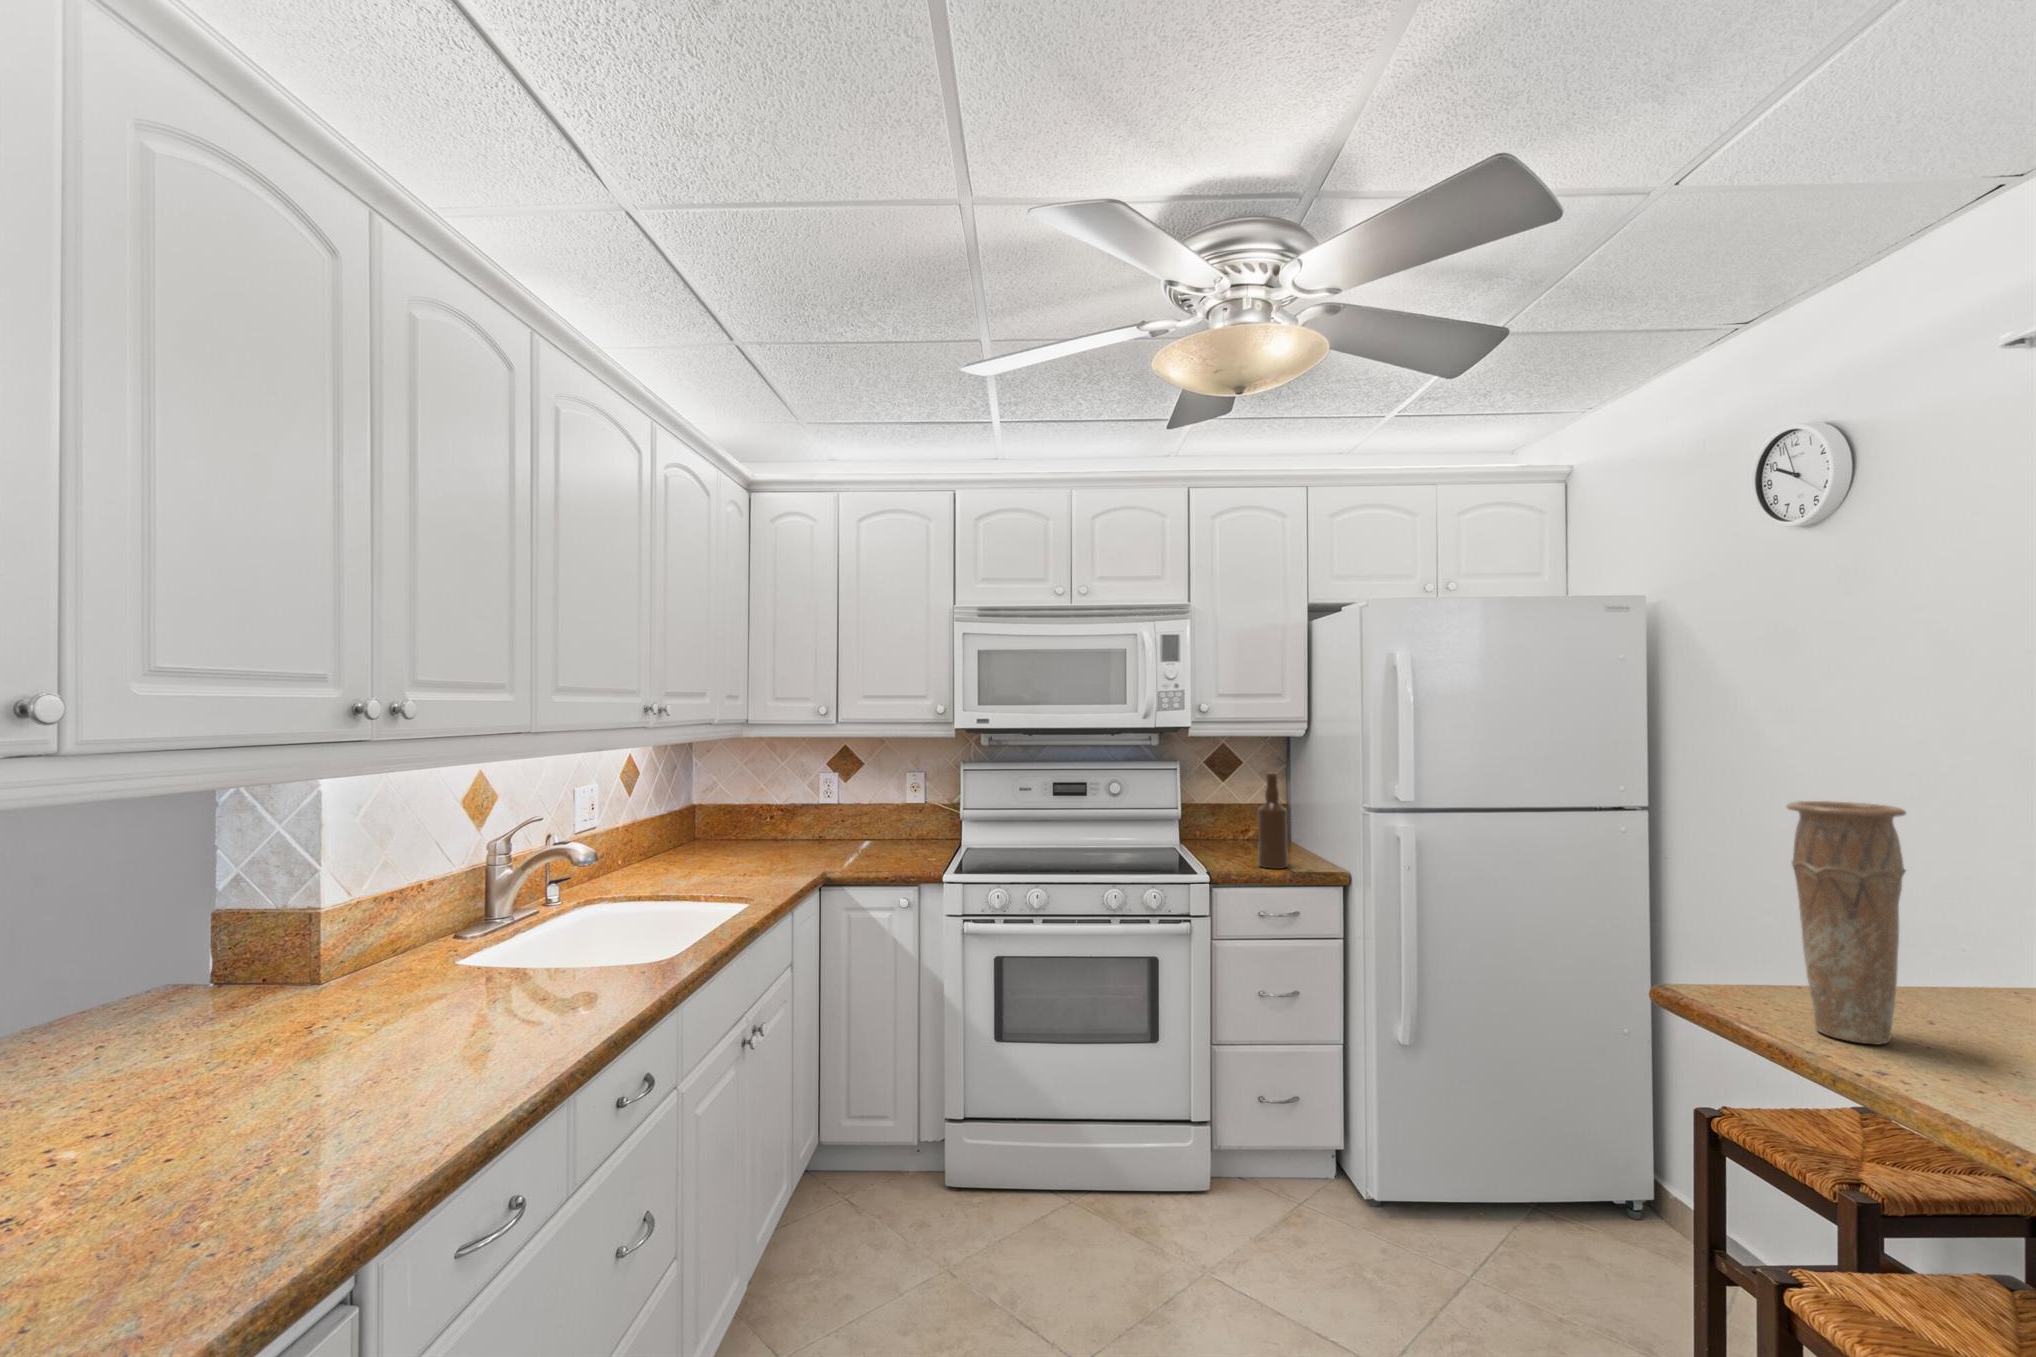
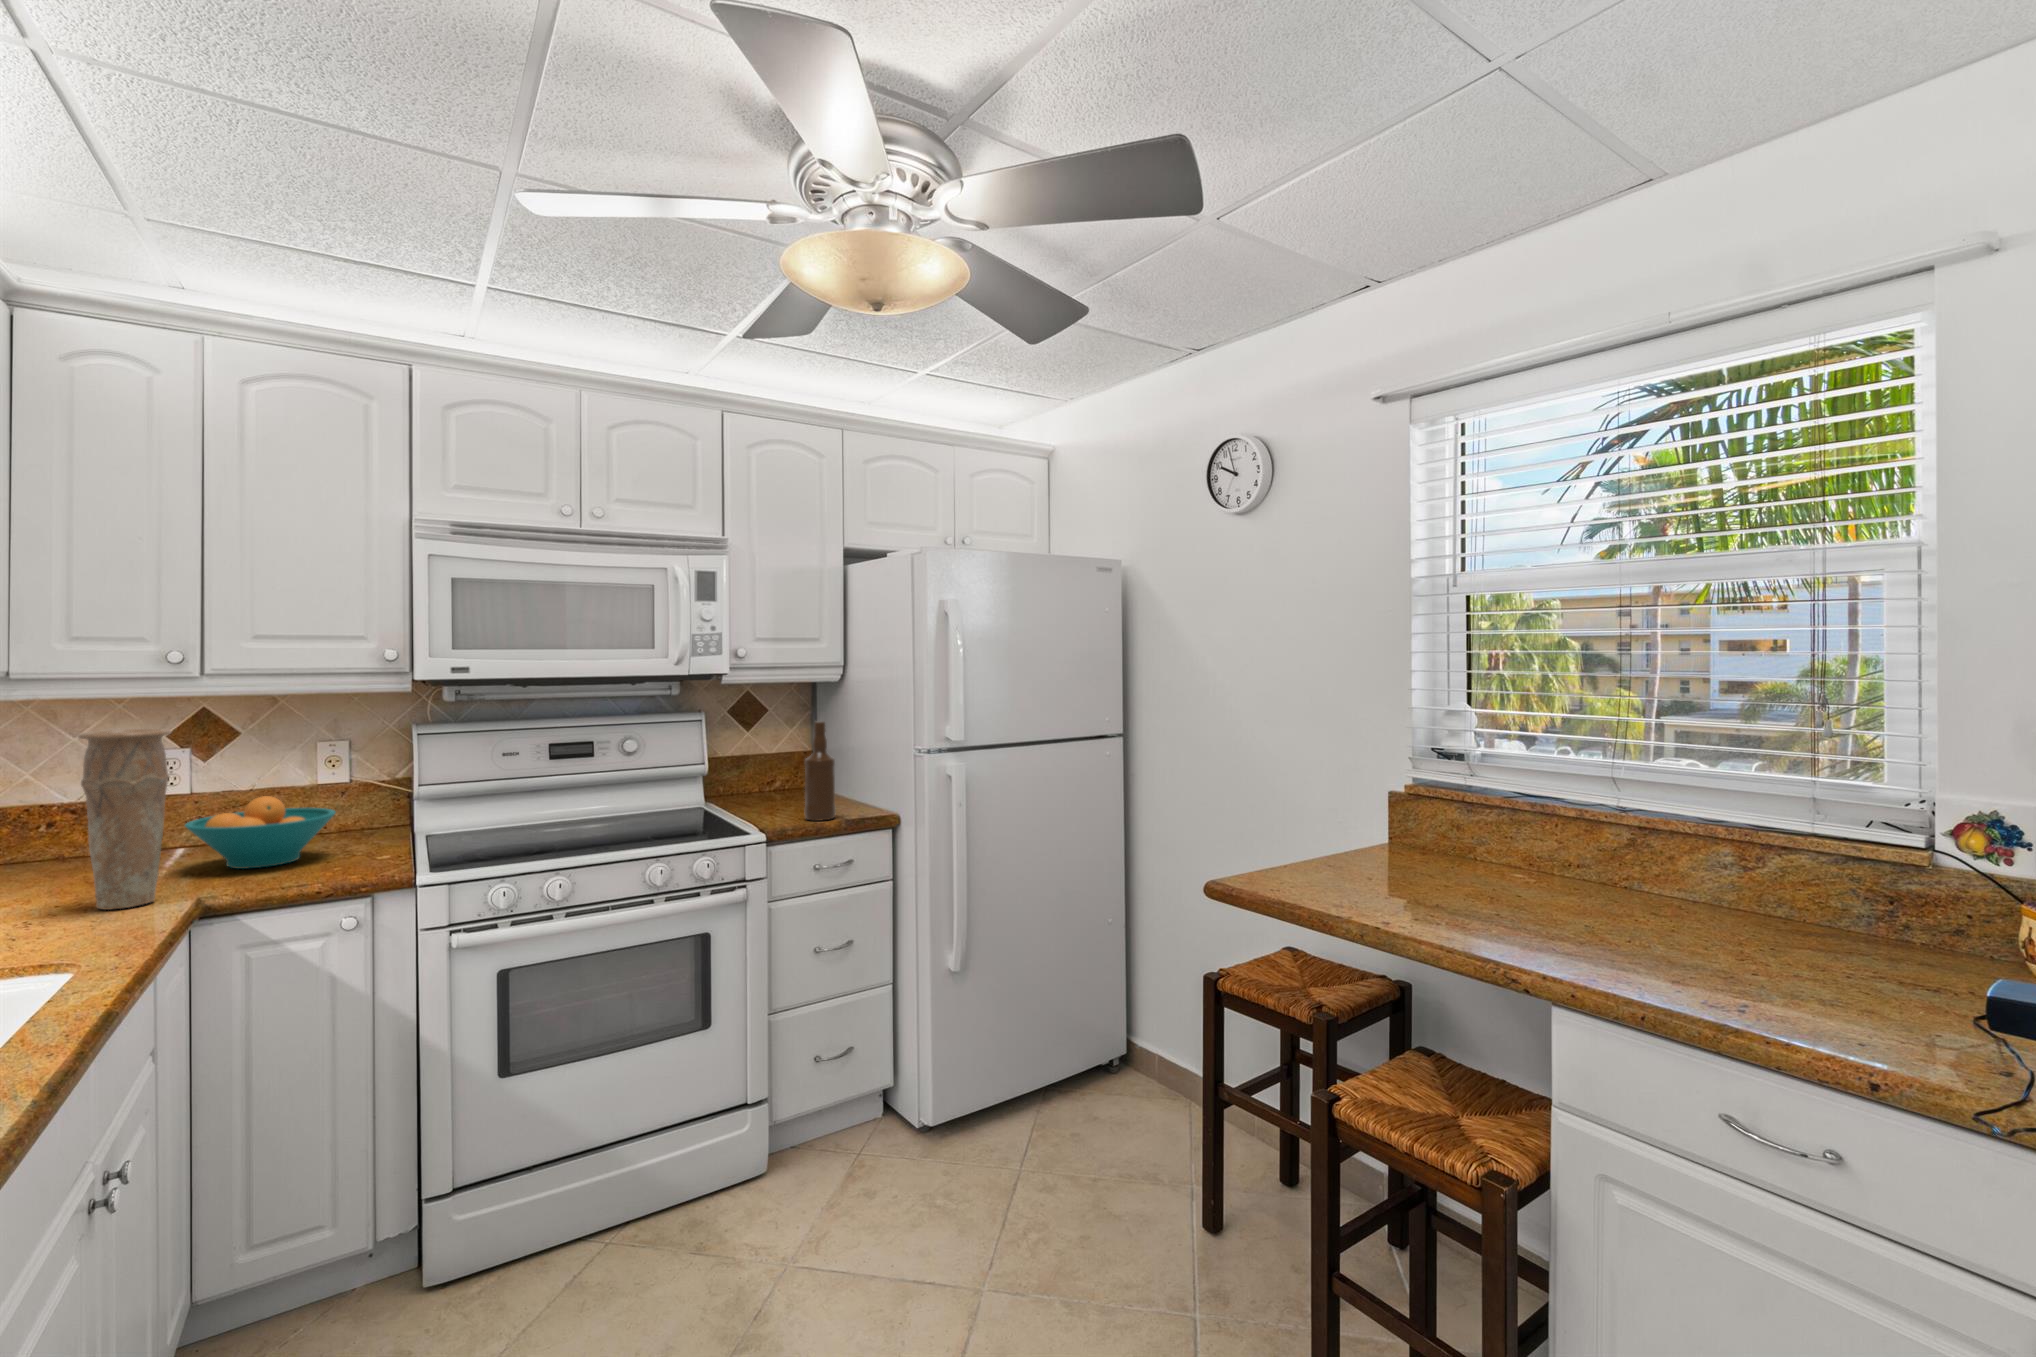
vase: present [1787,801,1906,1044] -> present [78,729,171,910]
fruit bowl: none [835,807,915,856] -> present [185,796,335,869]

